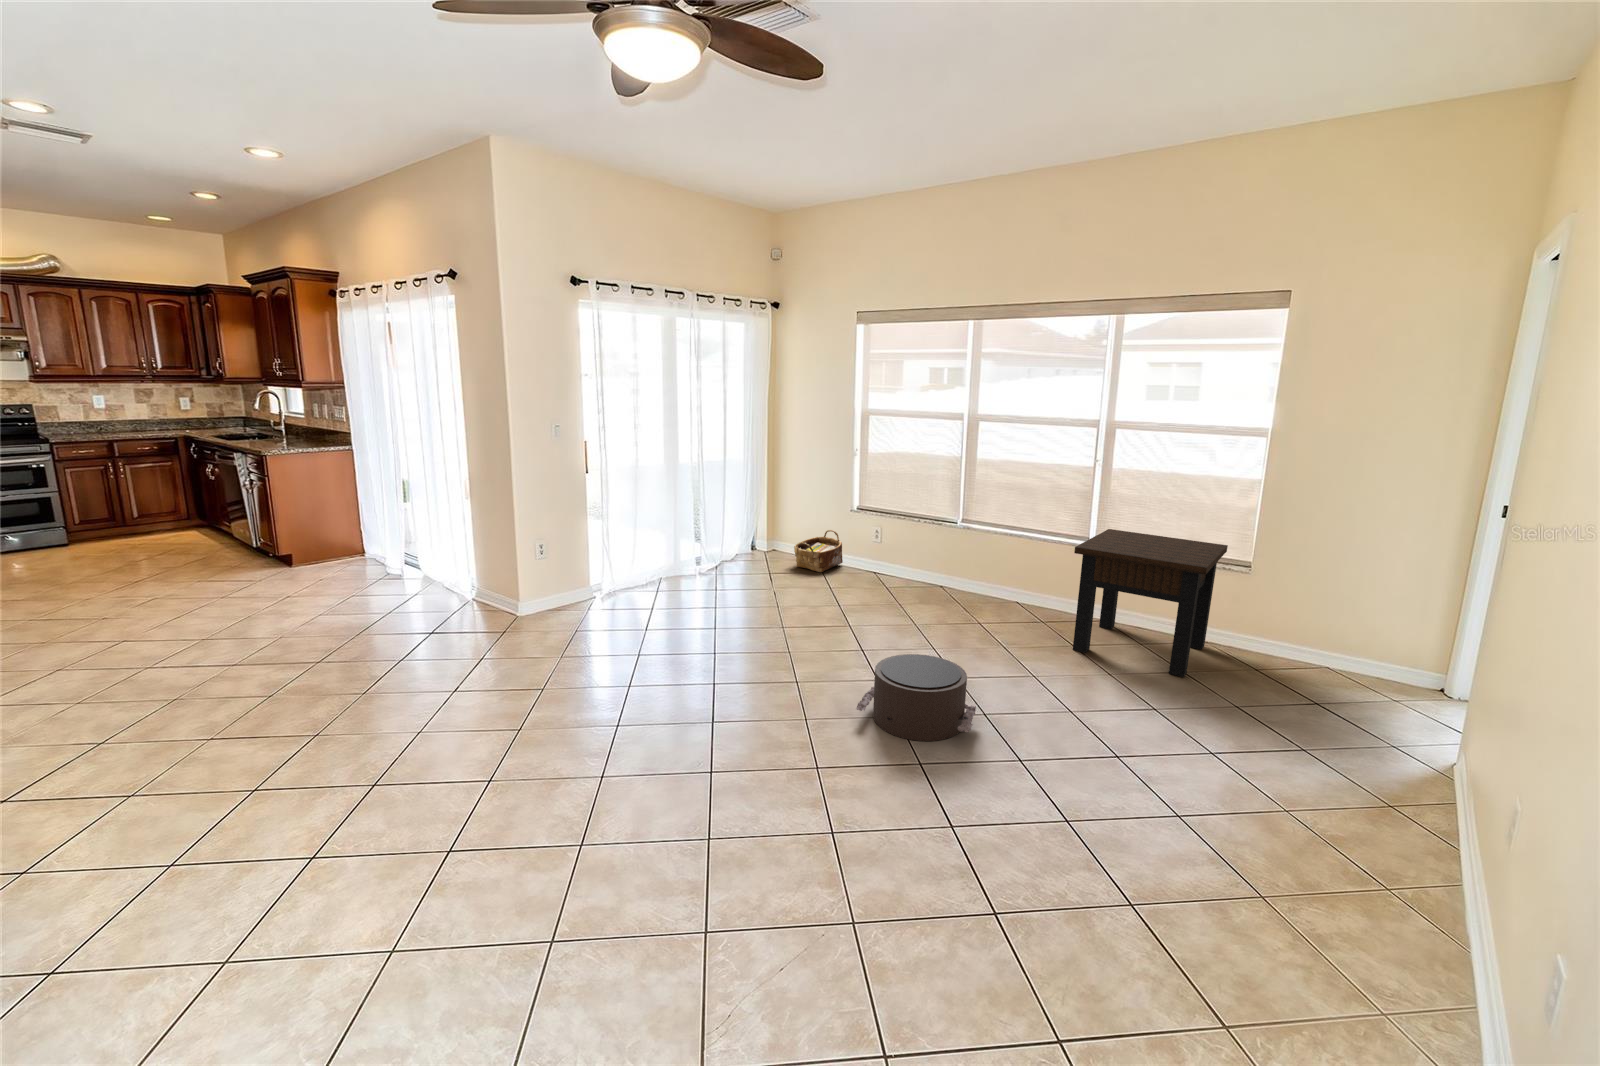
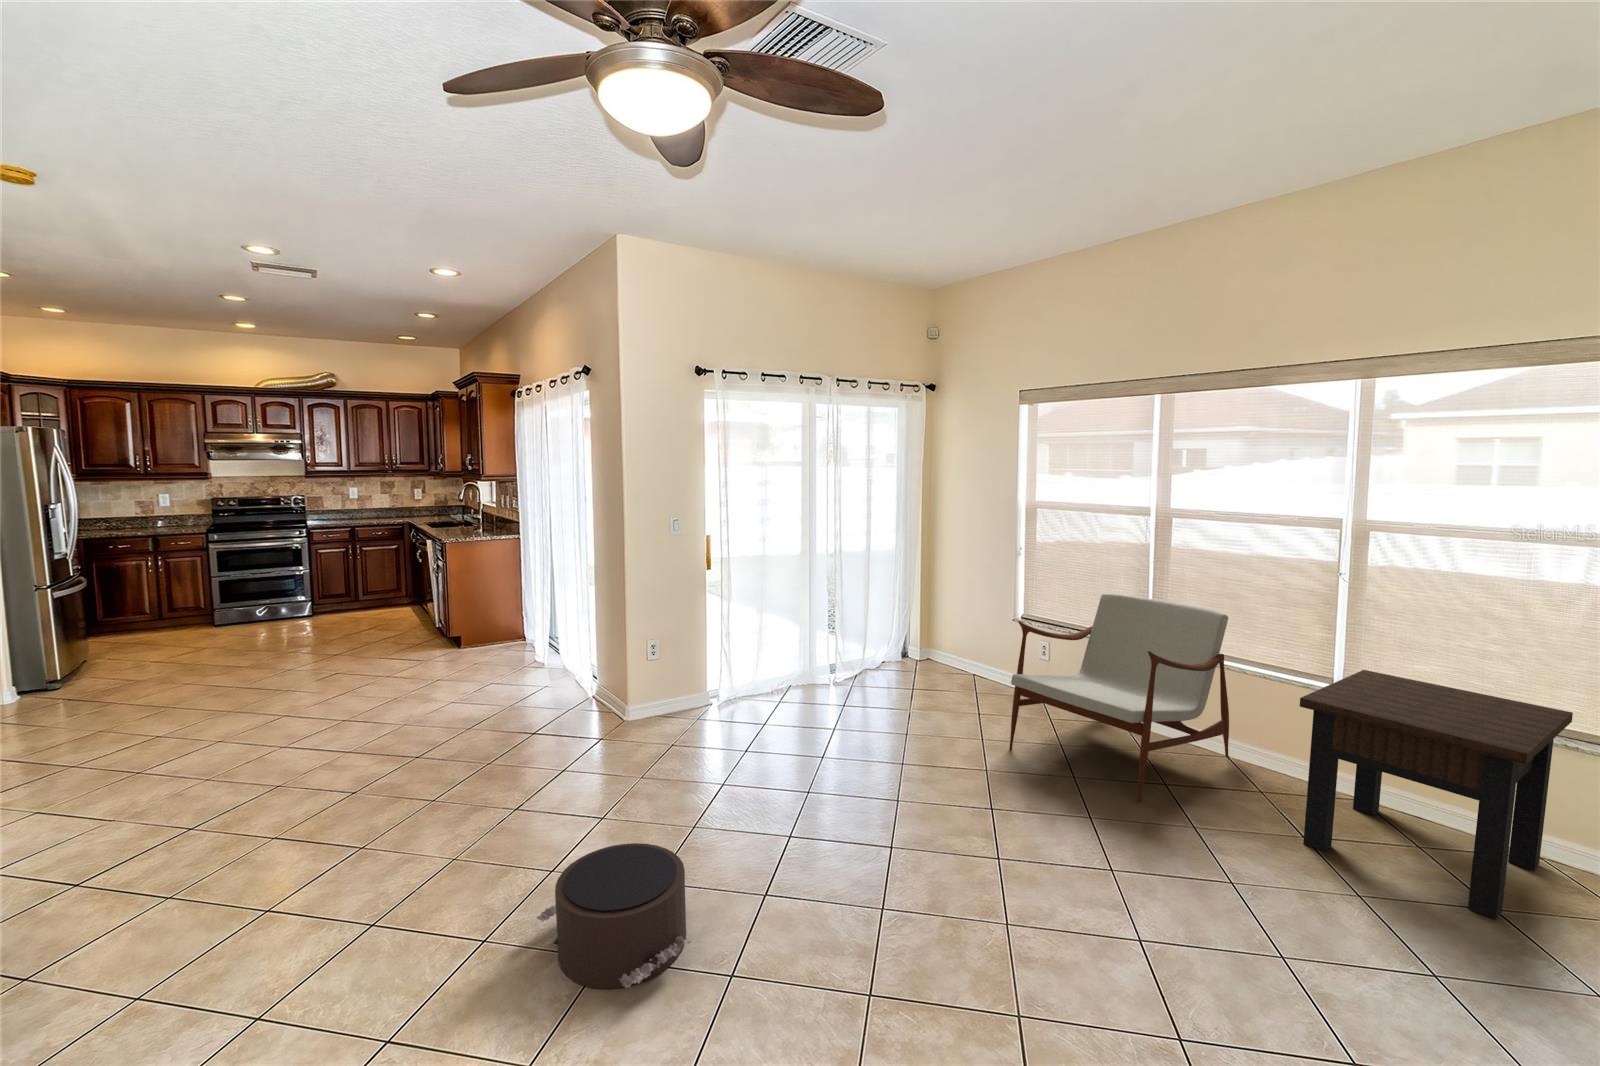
armchair: none [862,484,1021,636] -> present [1010,594,1229,802]
woven basket: present [794,530,843,572] -> none [942,639,1002,690]
pouf: present [856,654,976,741] -> present [537,843,690,989]

